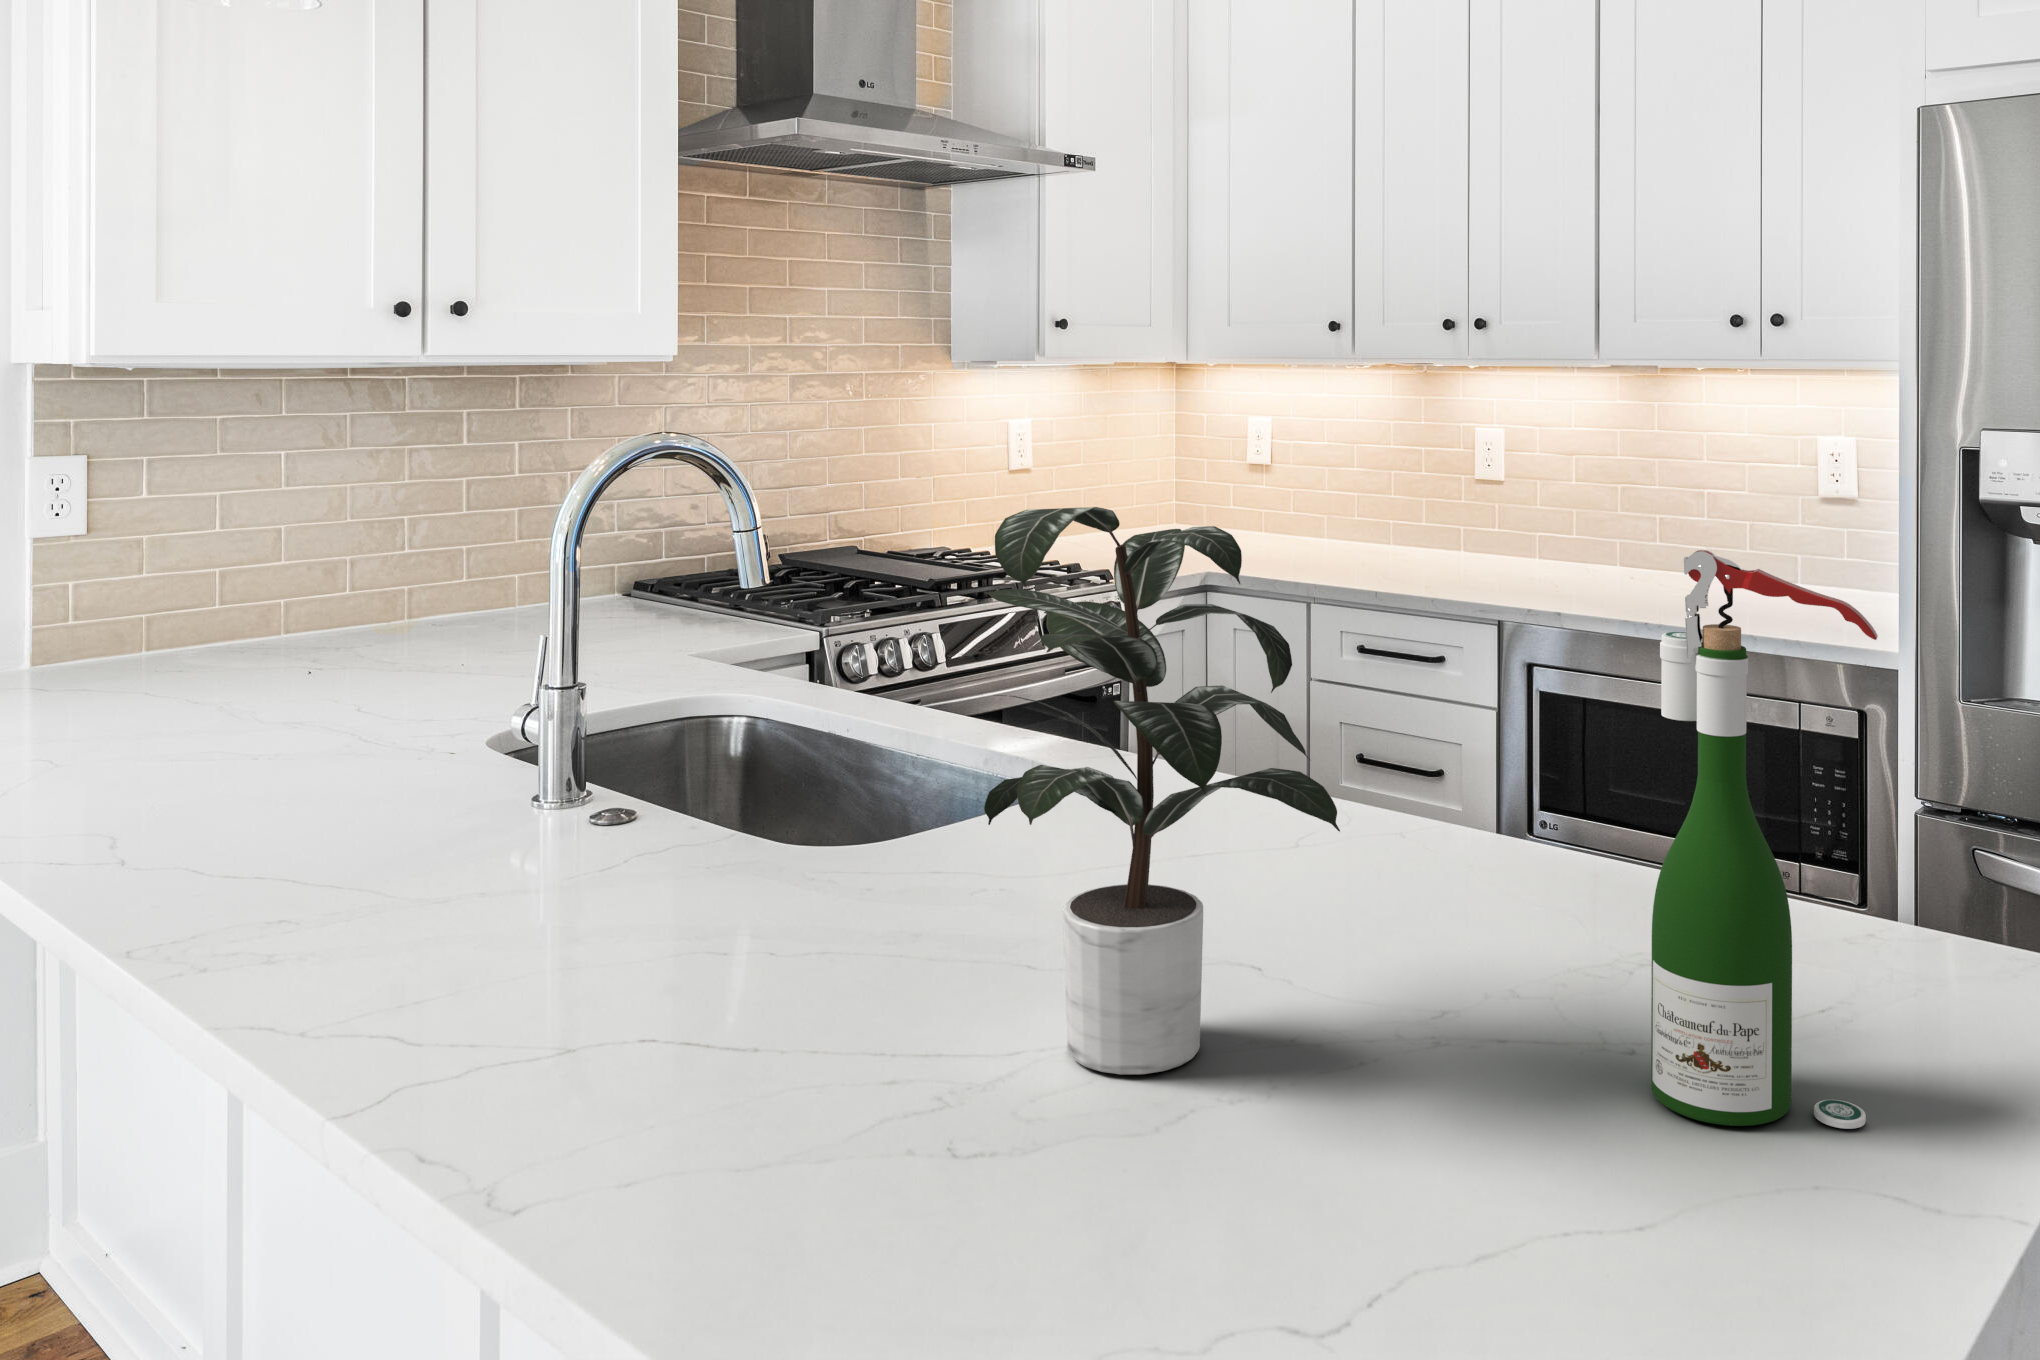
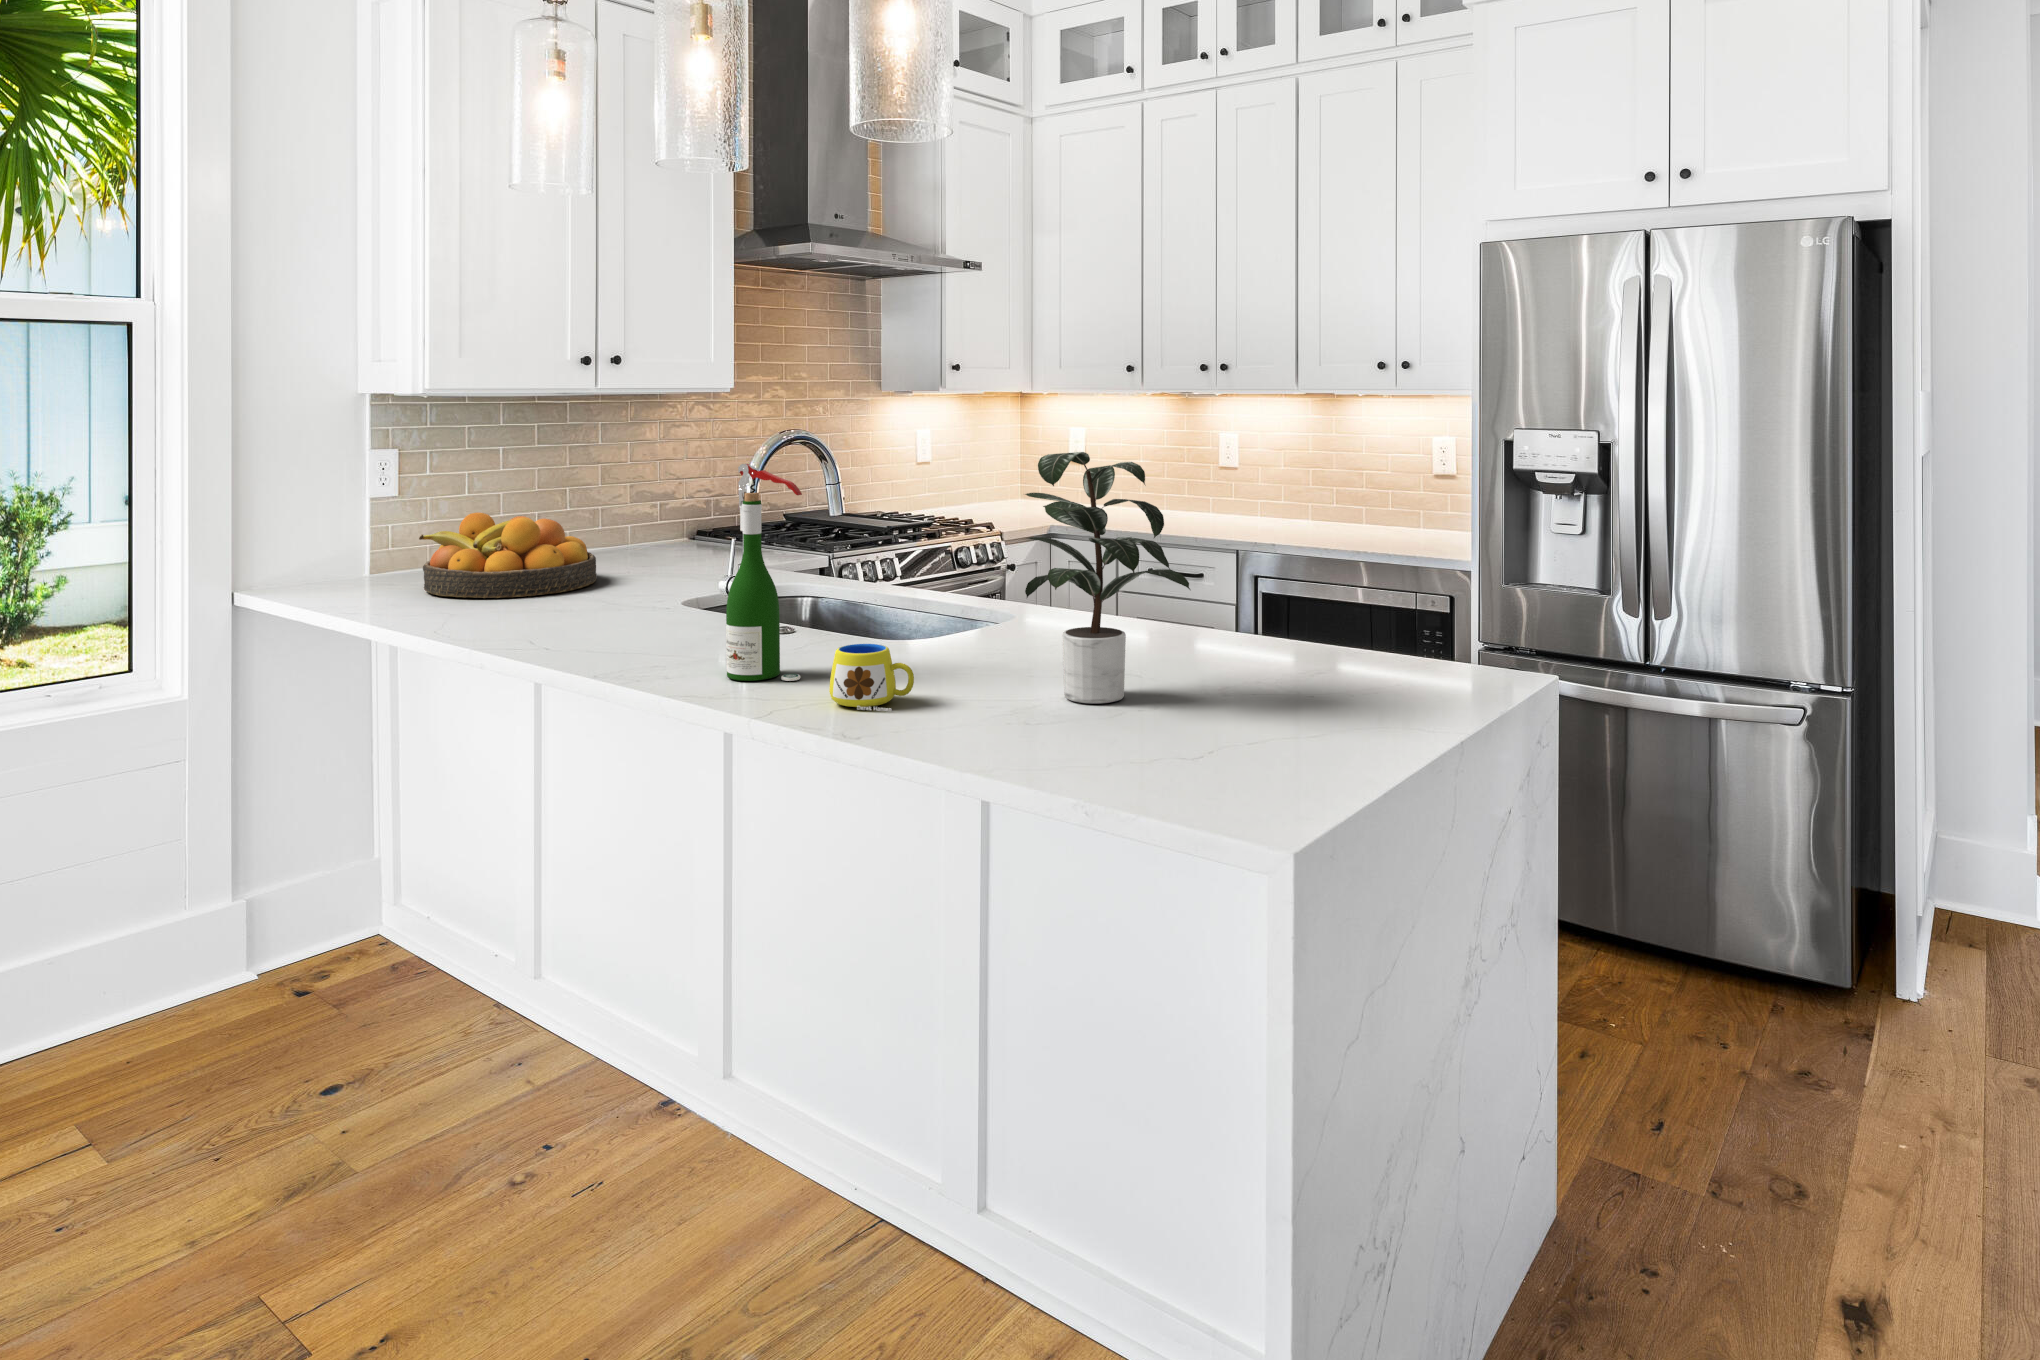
wine bottle: present [1651,550,1878,1129] -> present [726,464,802,681]
fruit bowl: none [71,569,390,724] -> present [419,513,597,598]
mug: none [540,919,726,1095] -> present [829,644,914,711]

